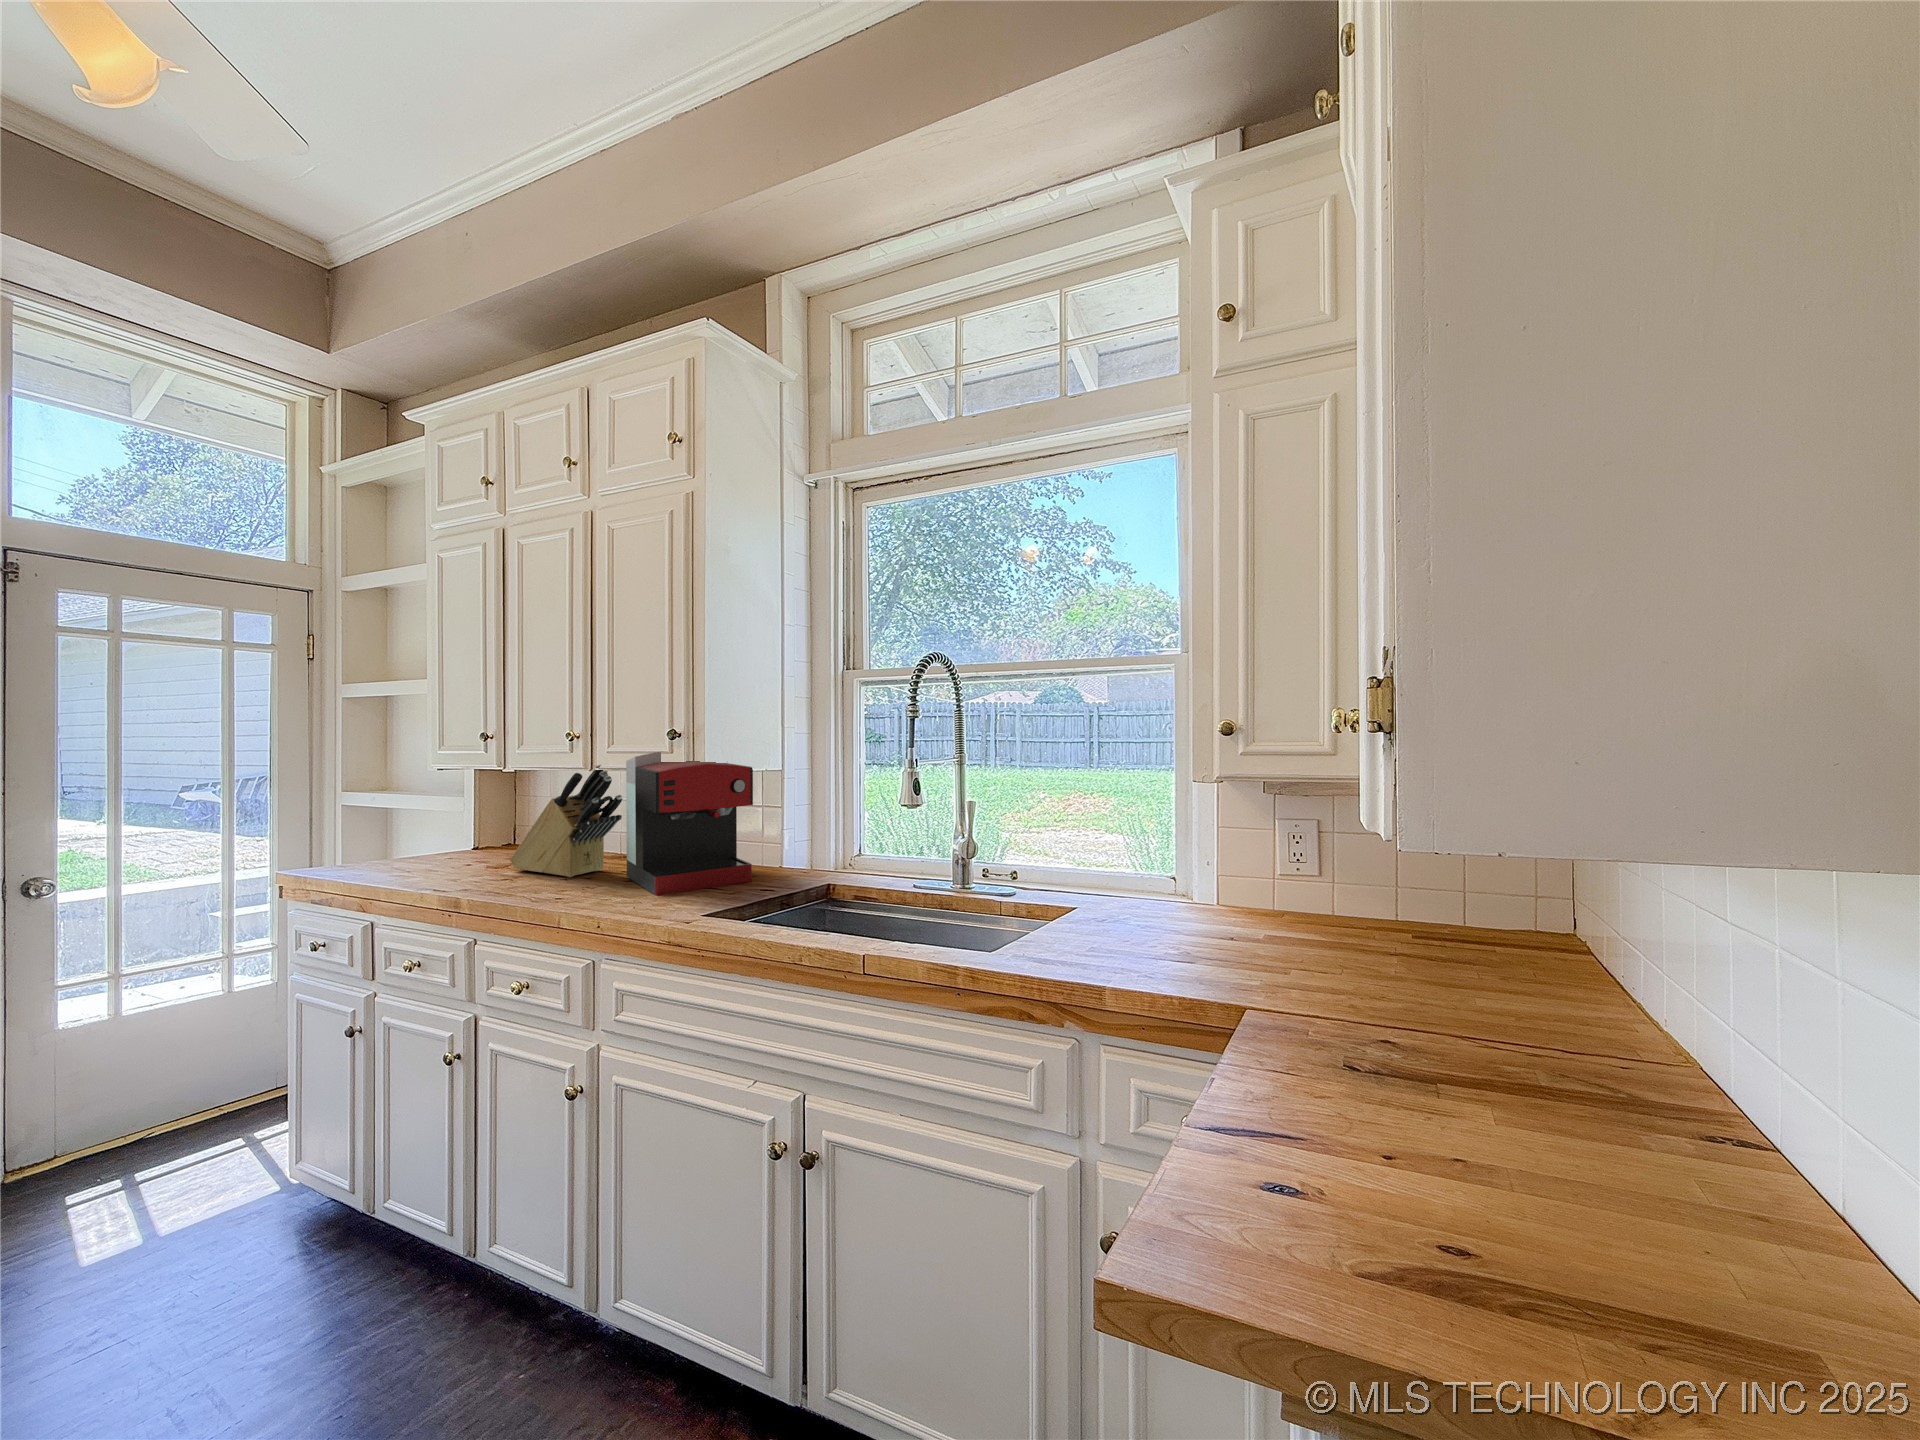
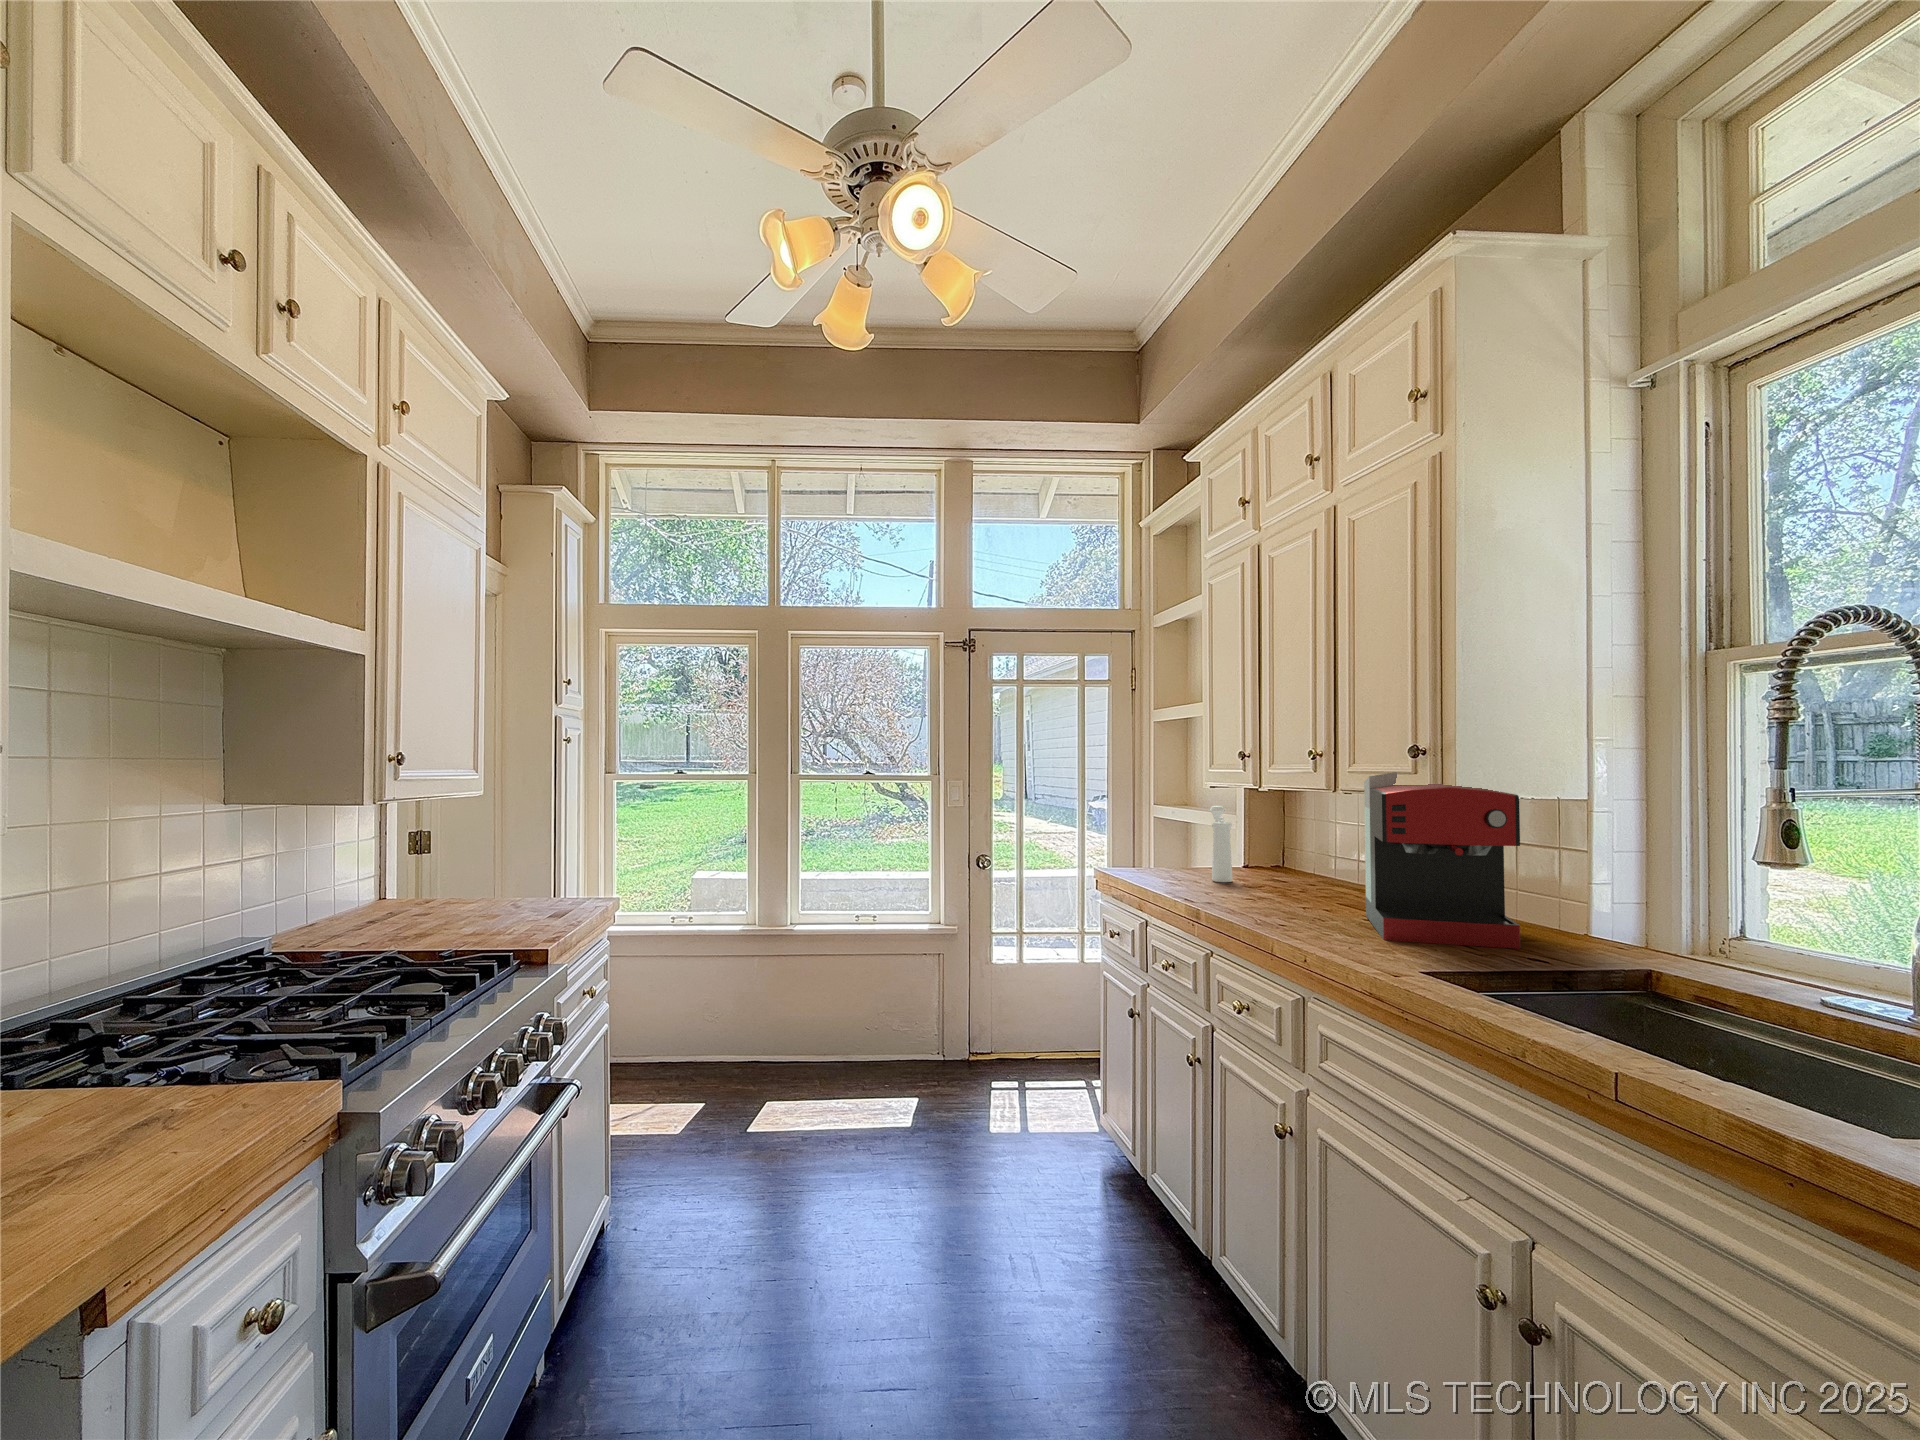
knife block: present [510,765,622,877] -> none [1259,785,1364,907]
pepper mill: none [443,790,474,868] -> present [1210,806,1232,882]

